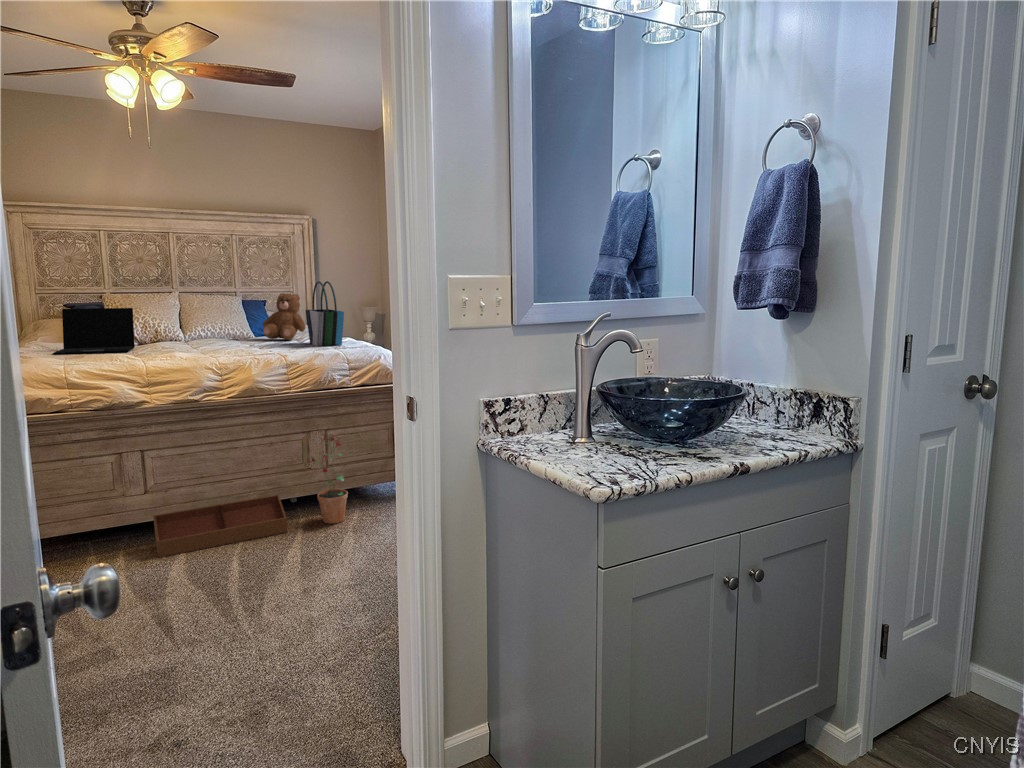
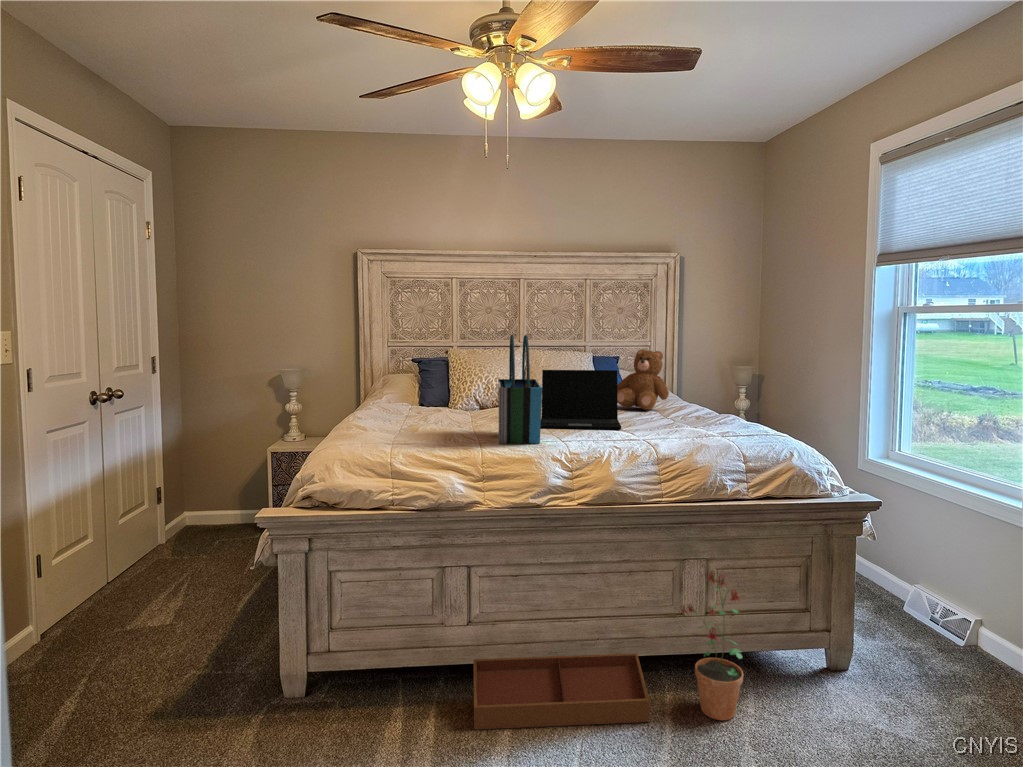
tote bag: present [306,281,344,346] -> present [498,335,542,444]
laptop: present [53,308,135,355] -> present [541,370,621,430]

